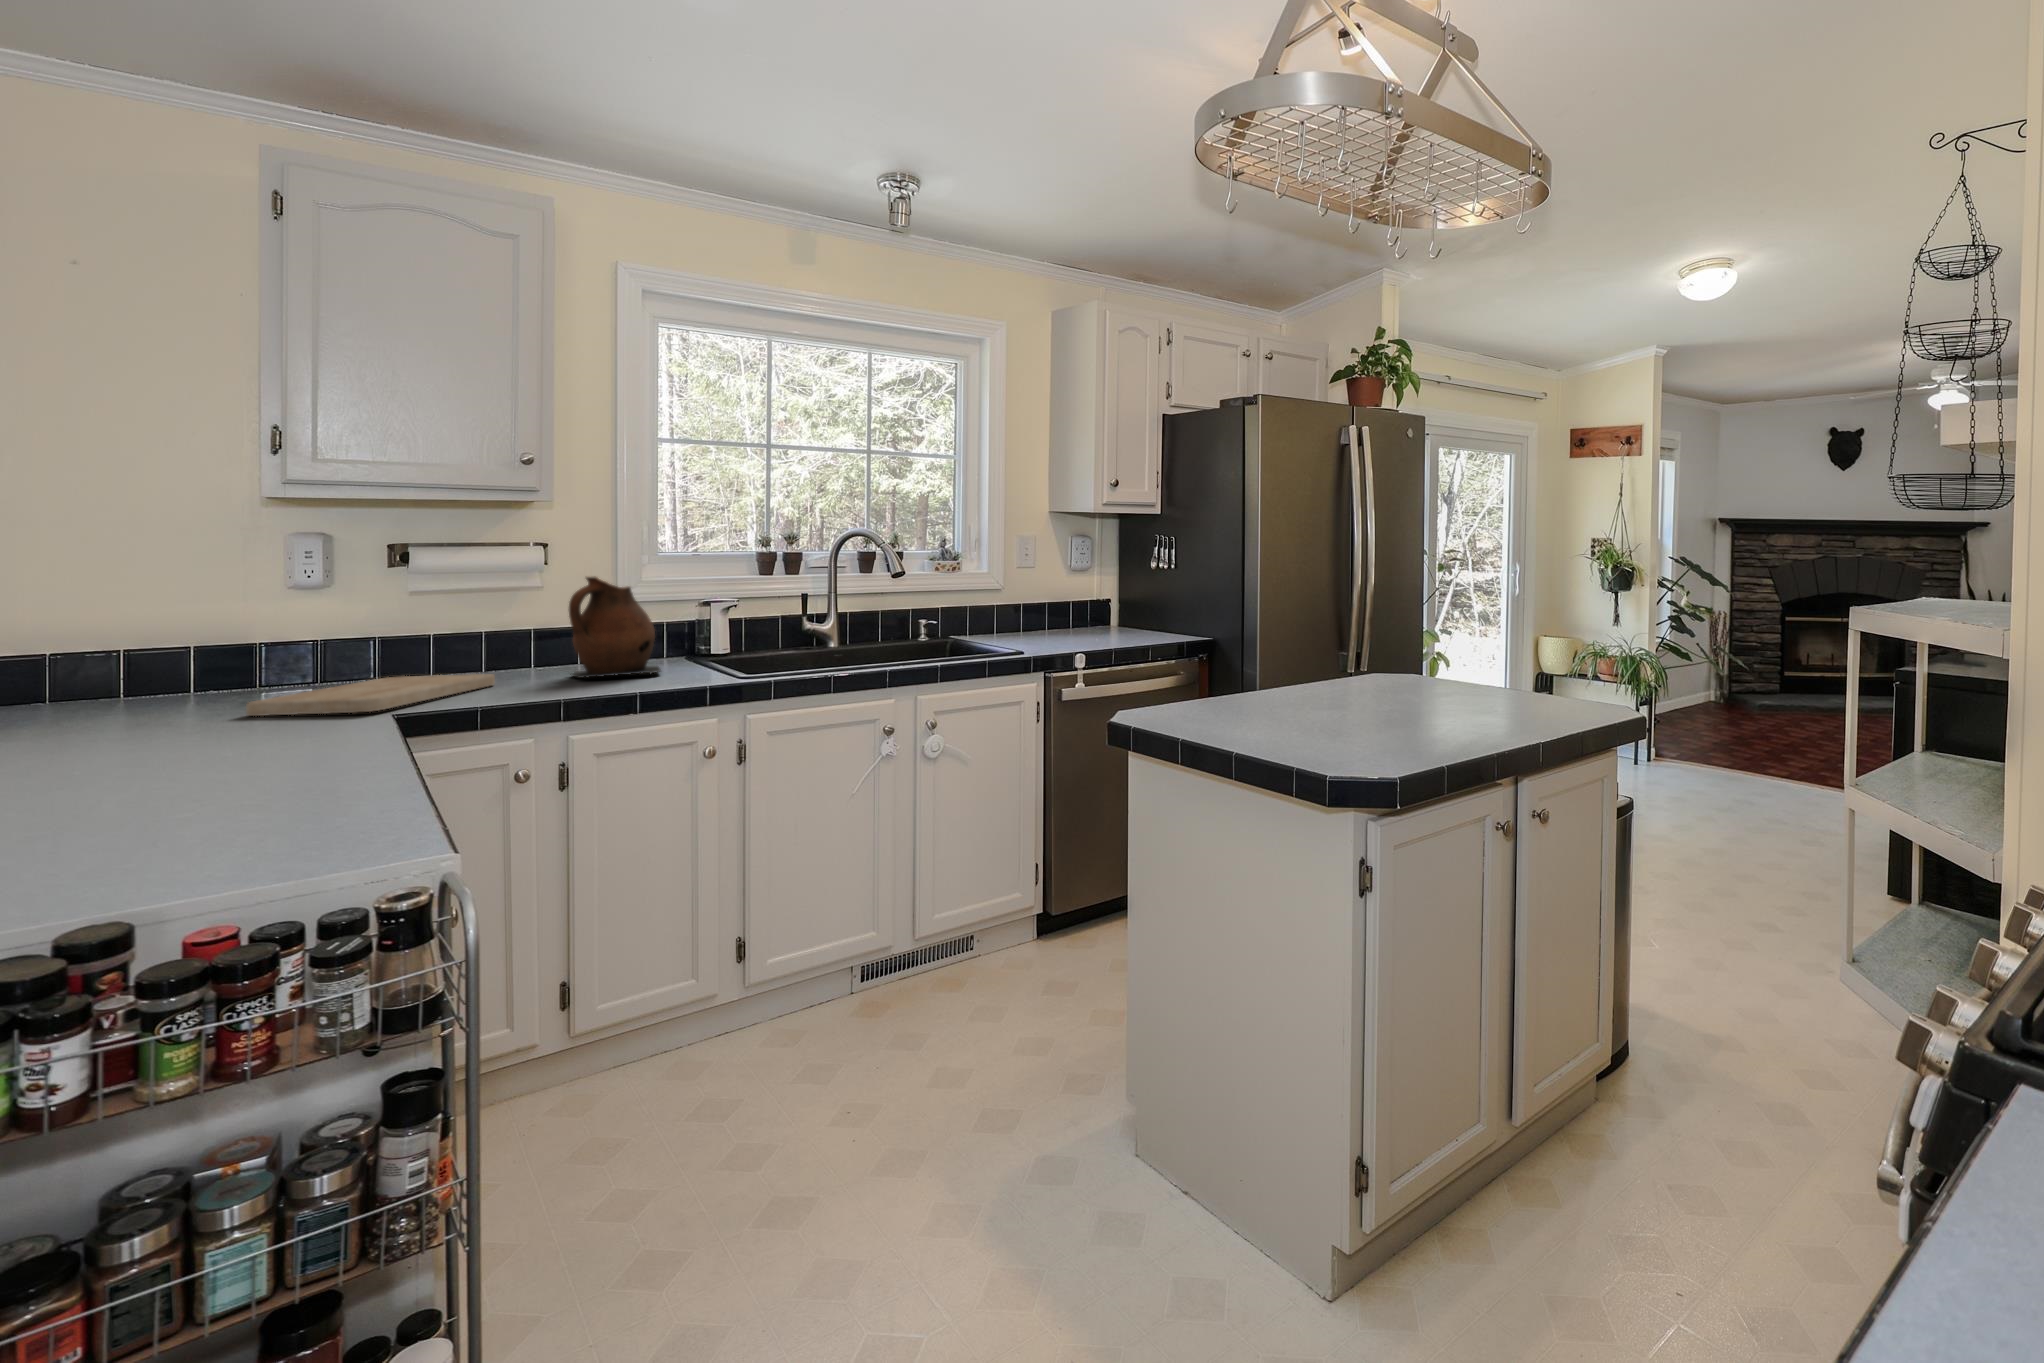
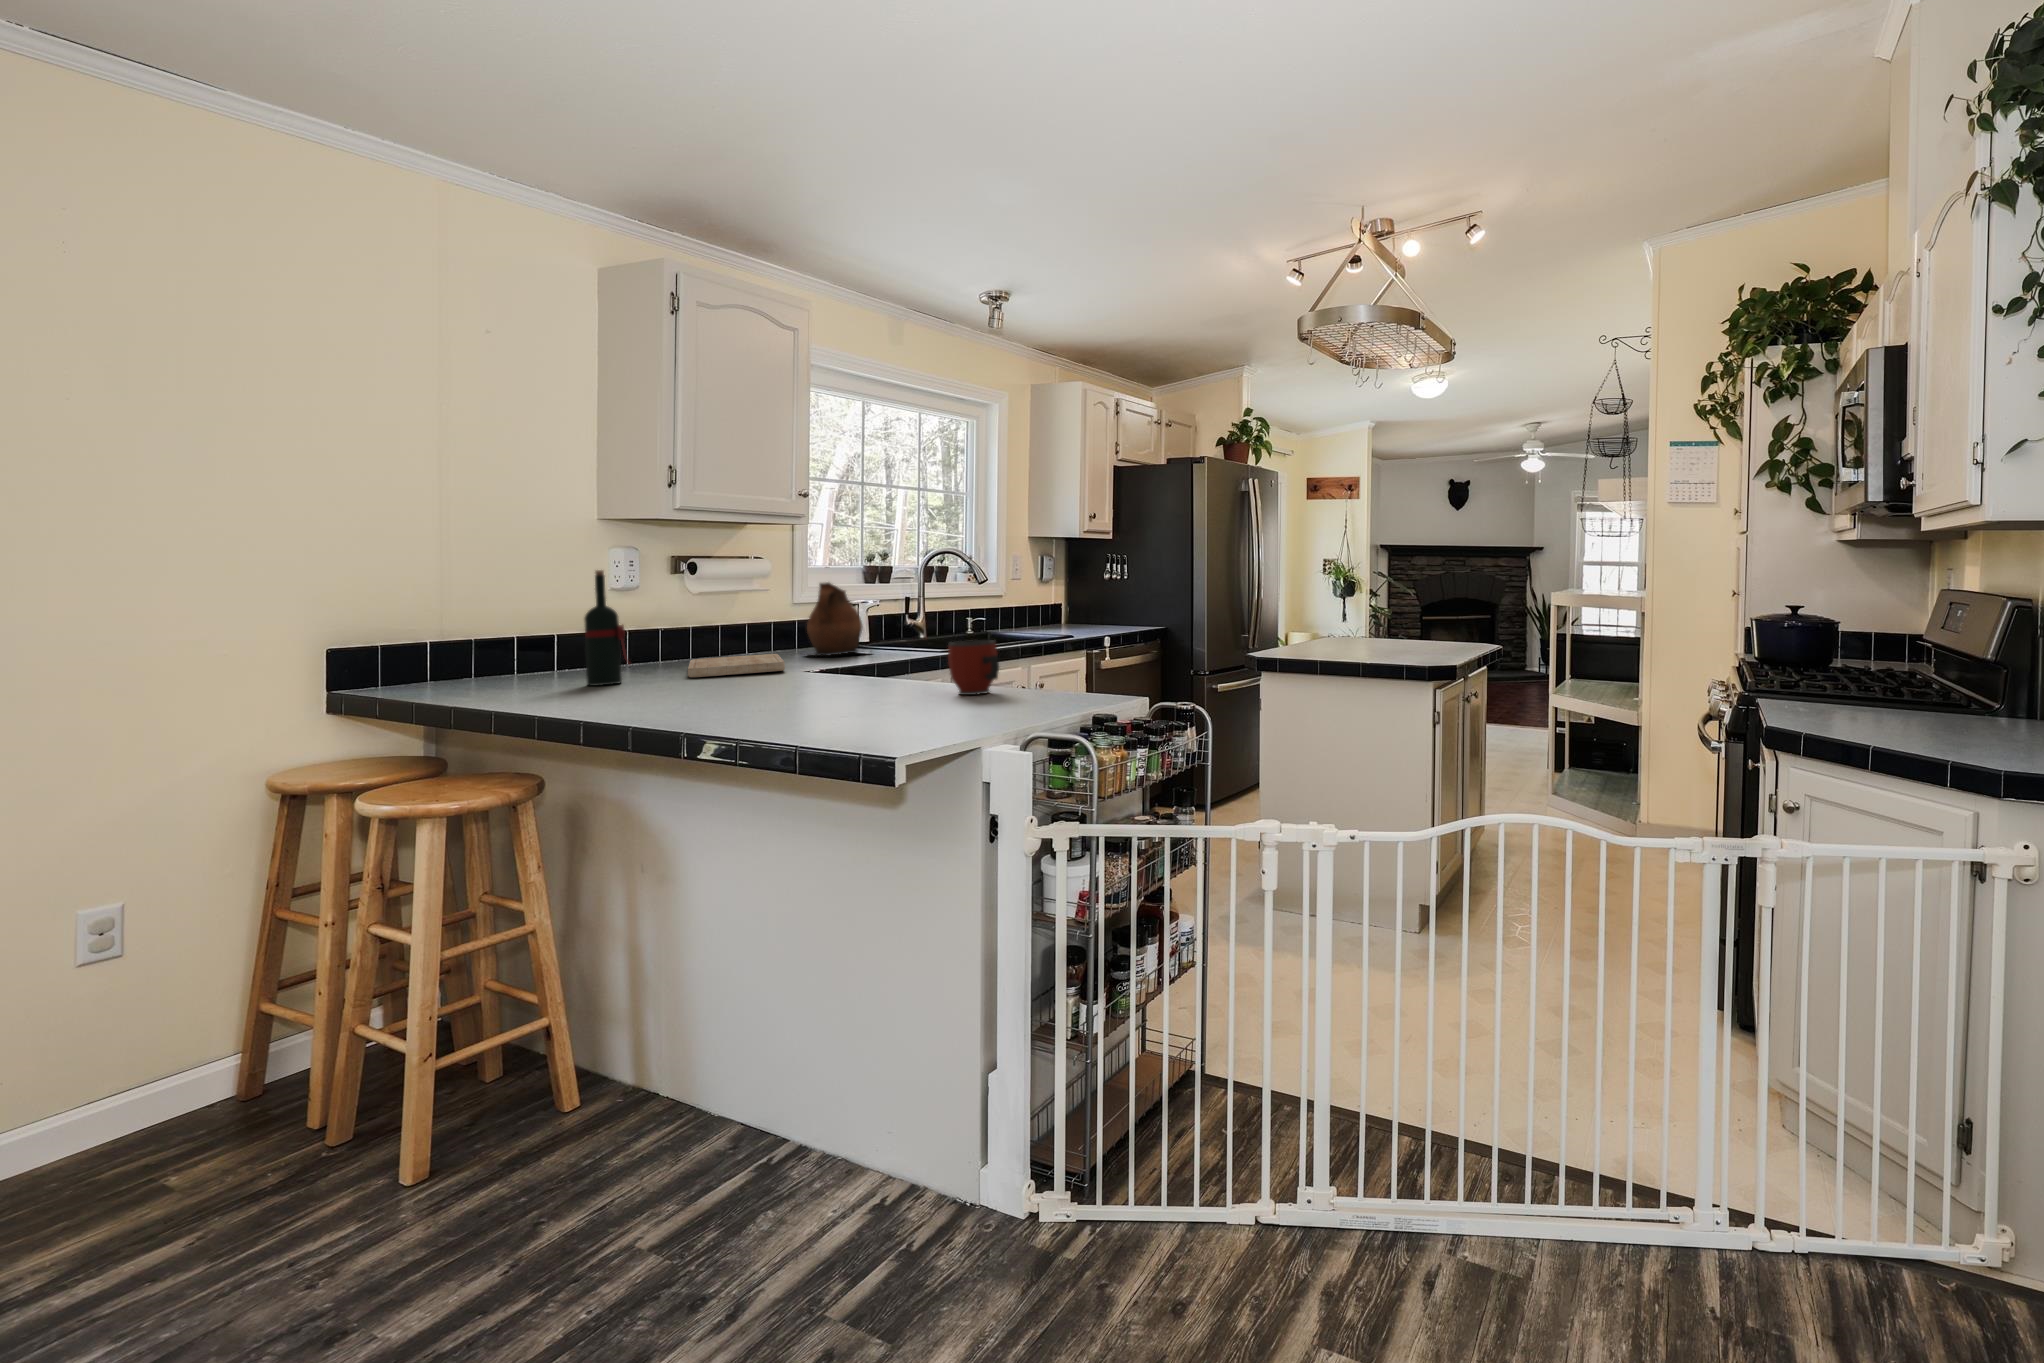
wine bottle: none [89,563,154,724] -> present [585,570,629,686]
mug: none [151,721,275,833] -> present [948,640,999,695]

